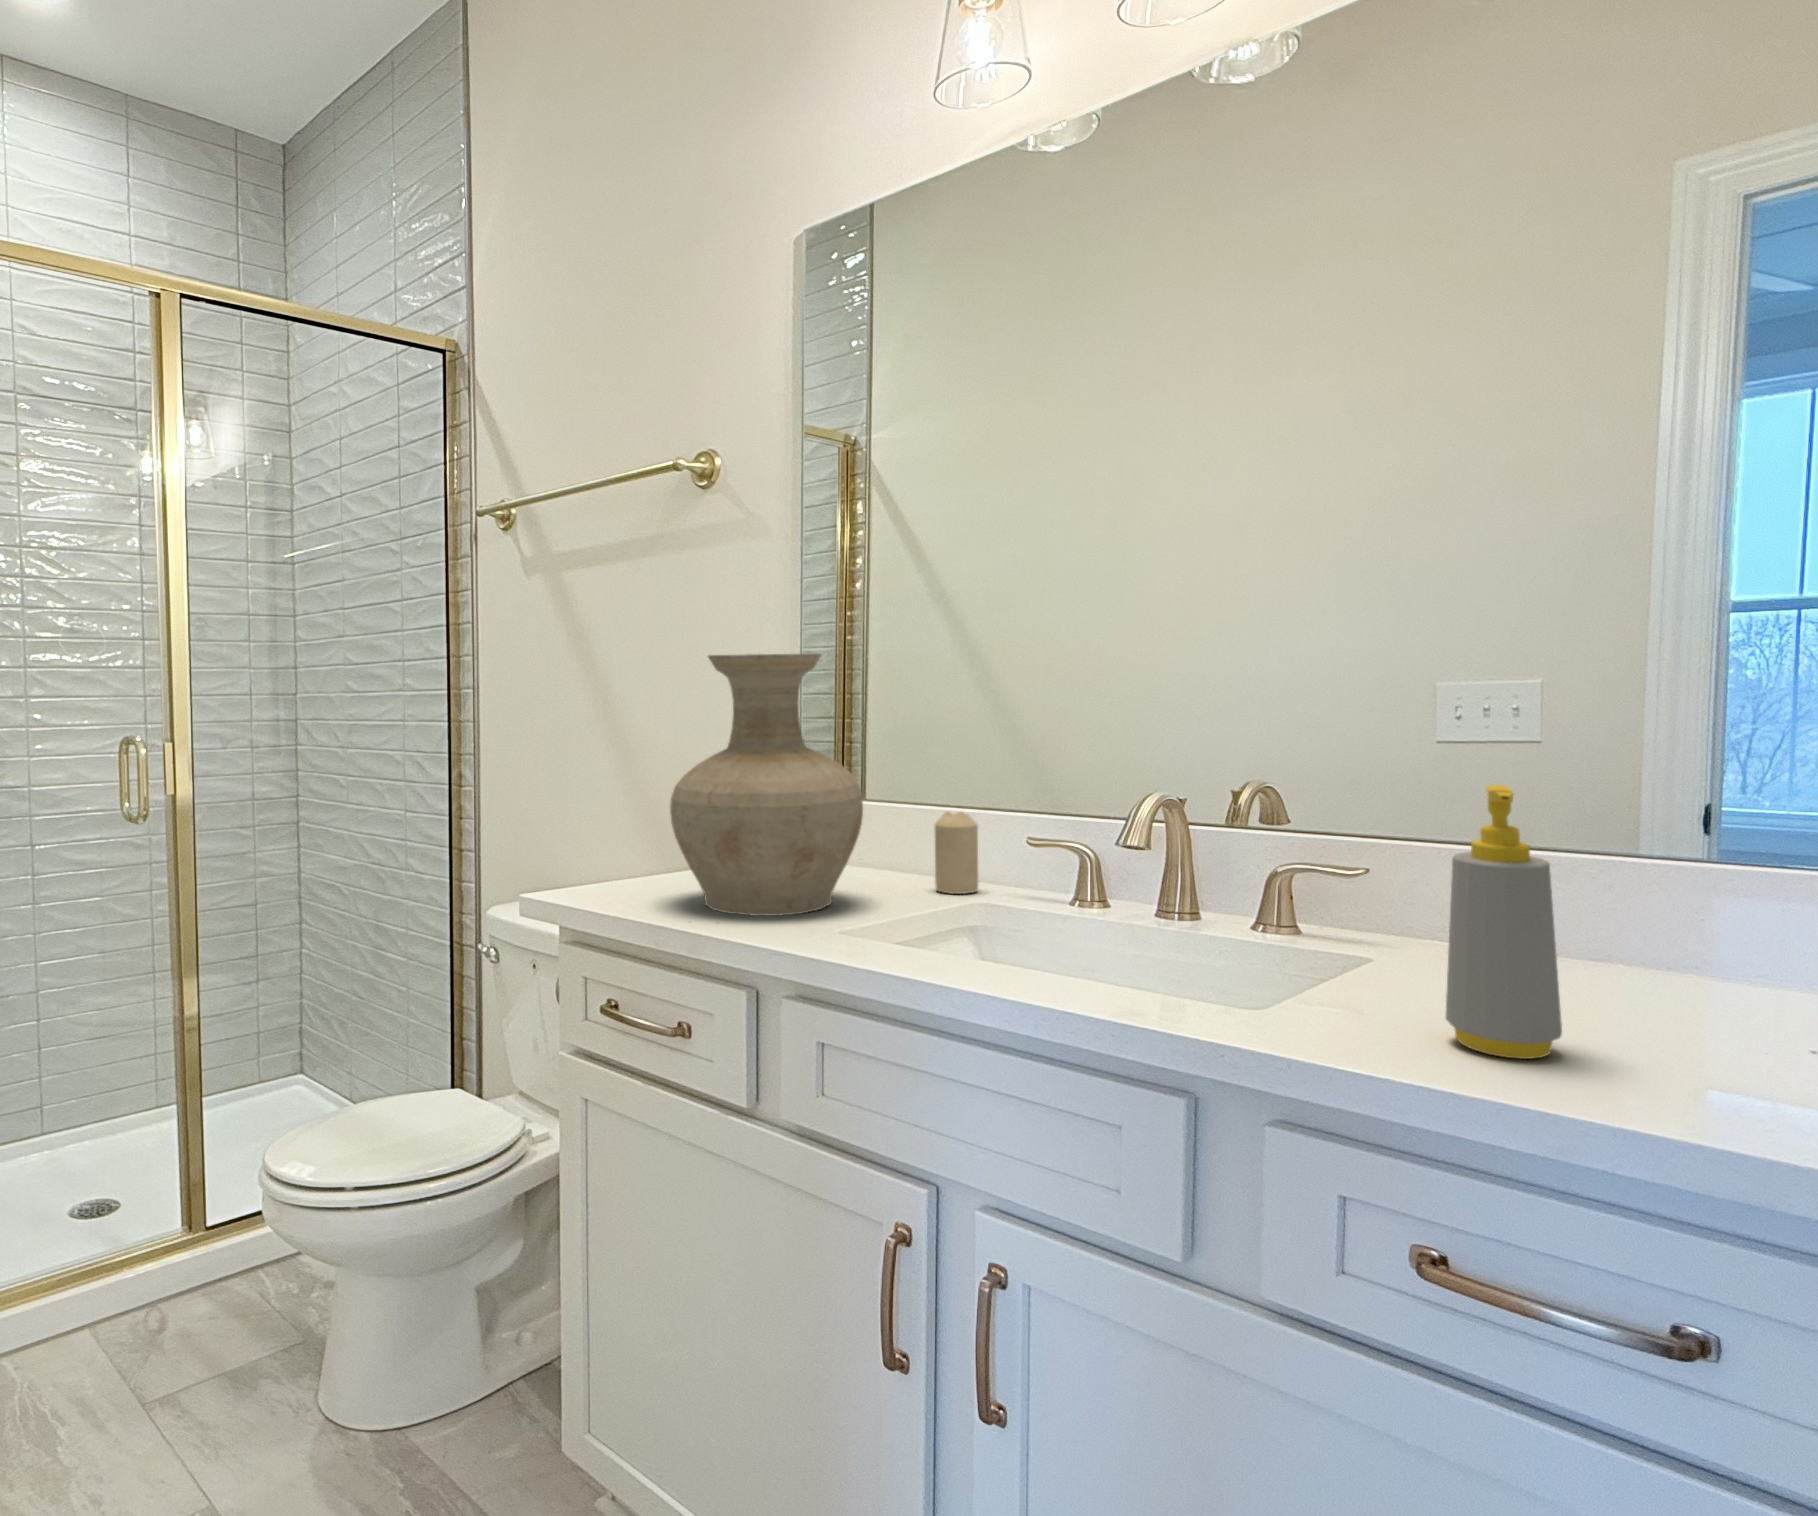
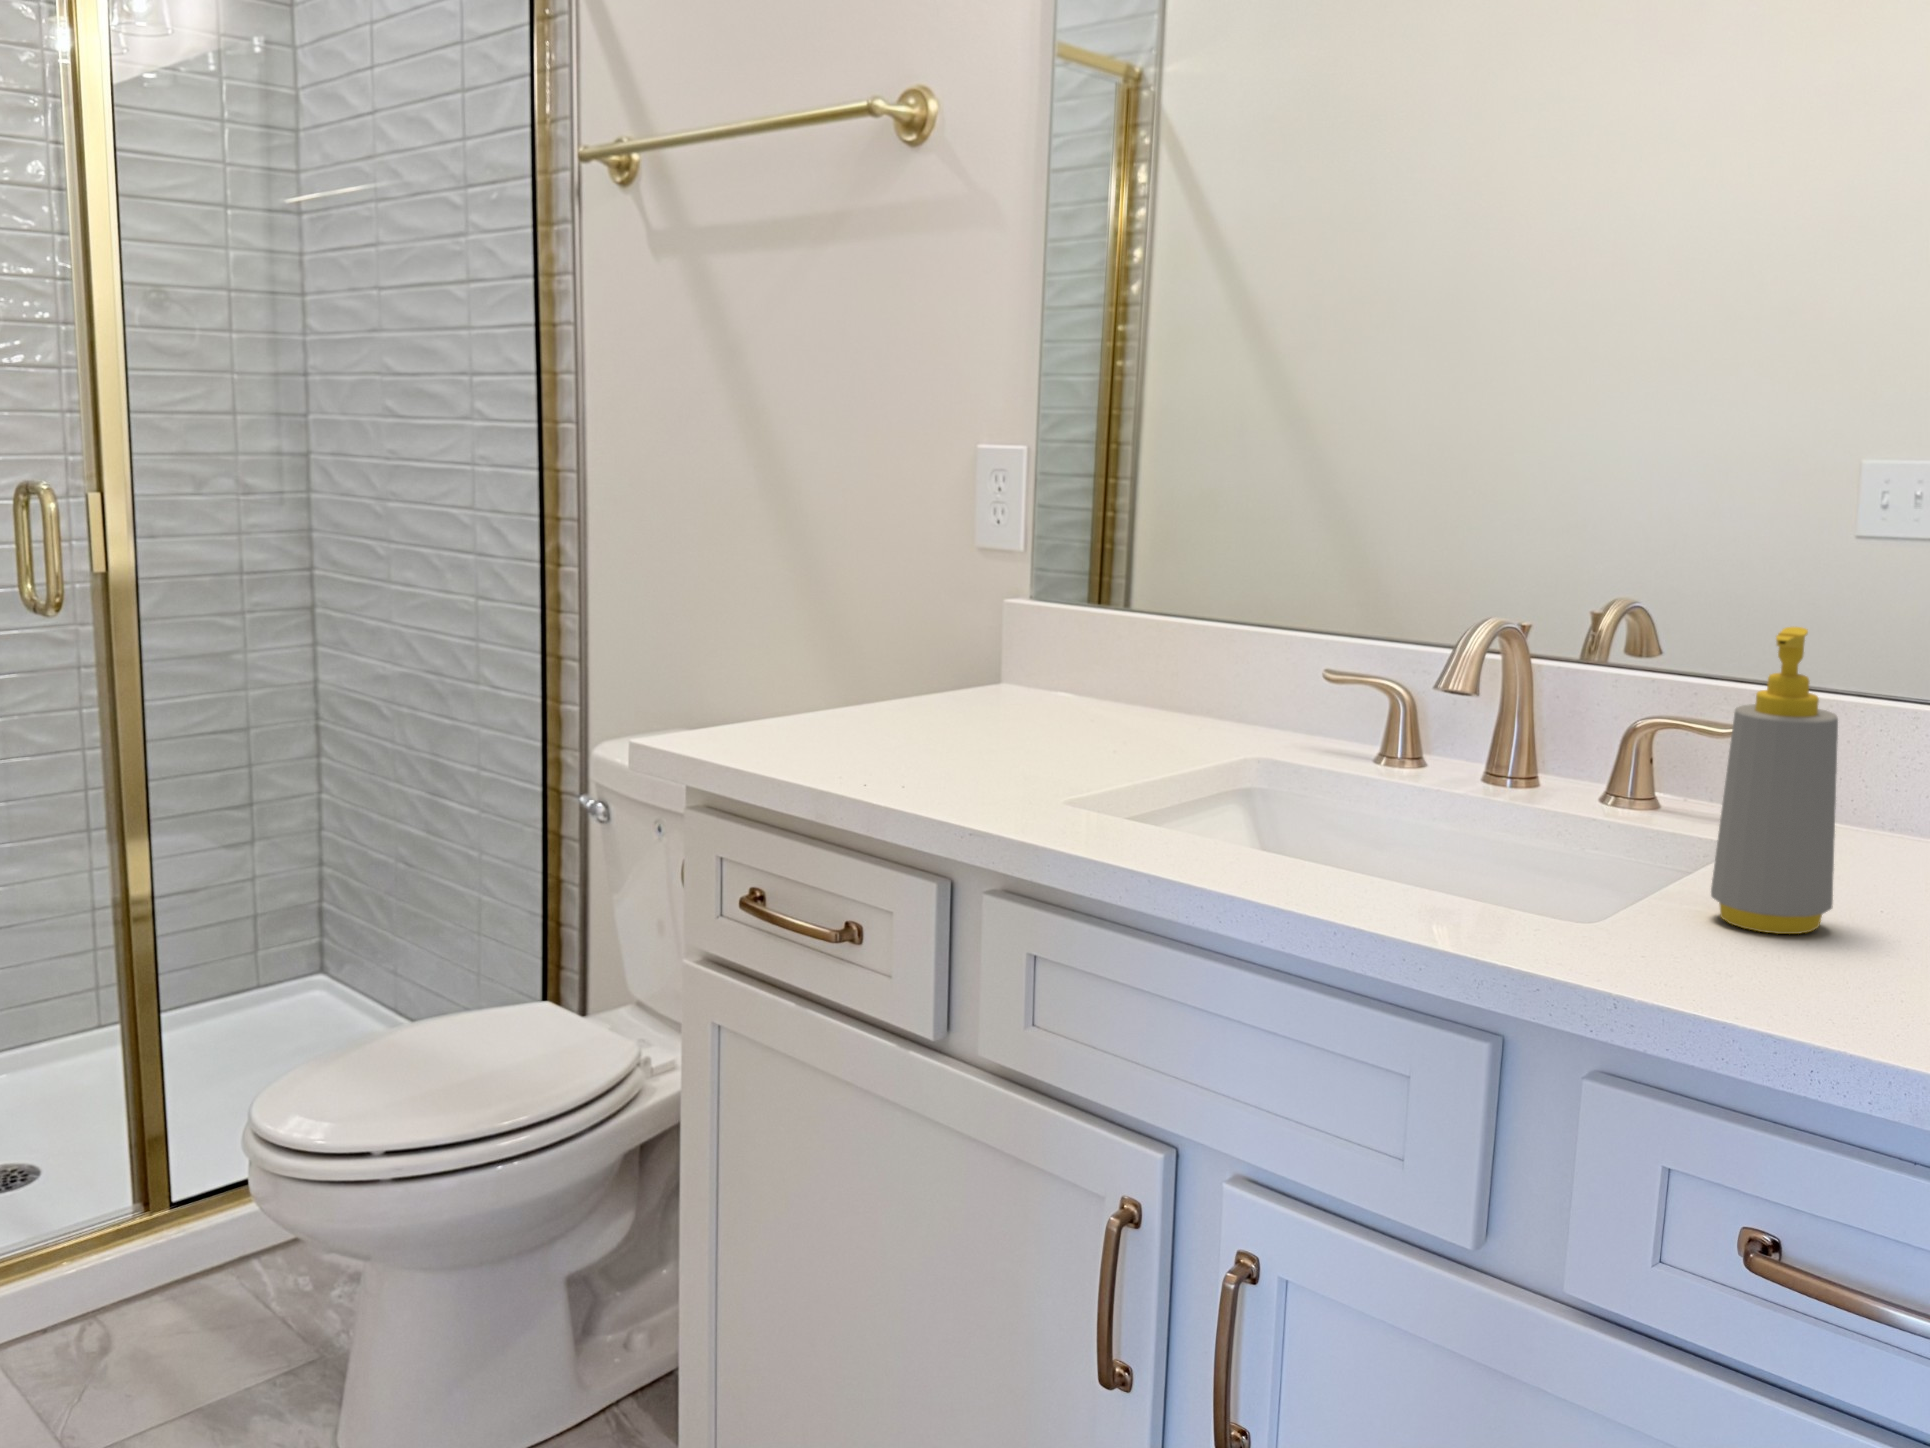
vase: present [670,654,863,916] -> none [848,411,1104,758]
candle: present [935,812,978,894] -> none [1204,632,1265,742]

